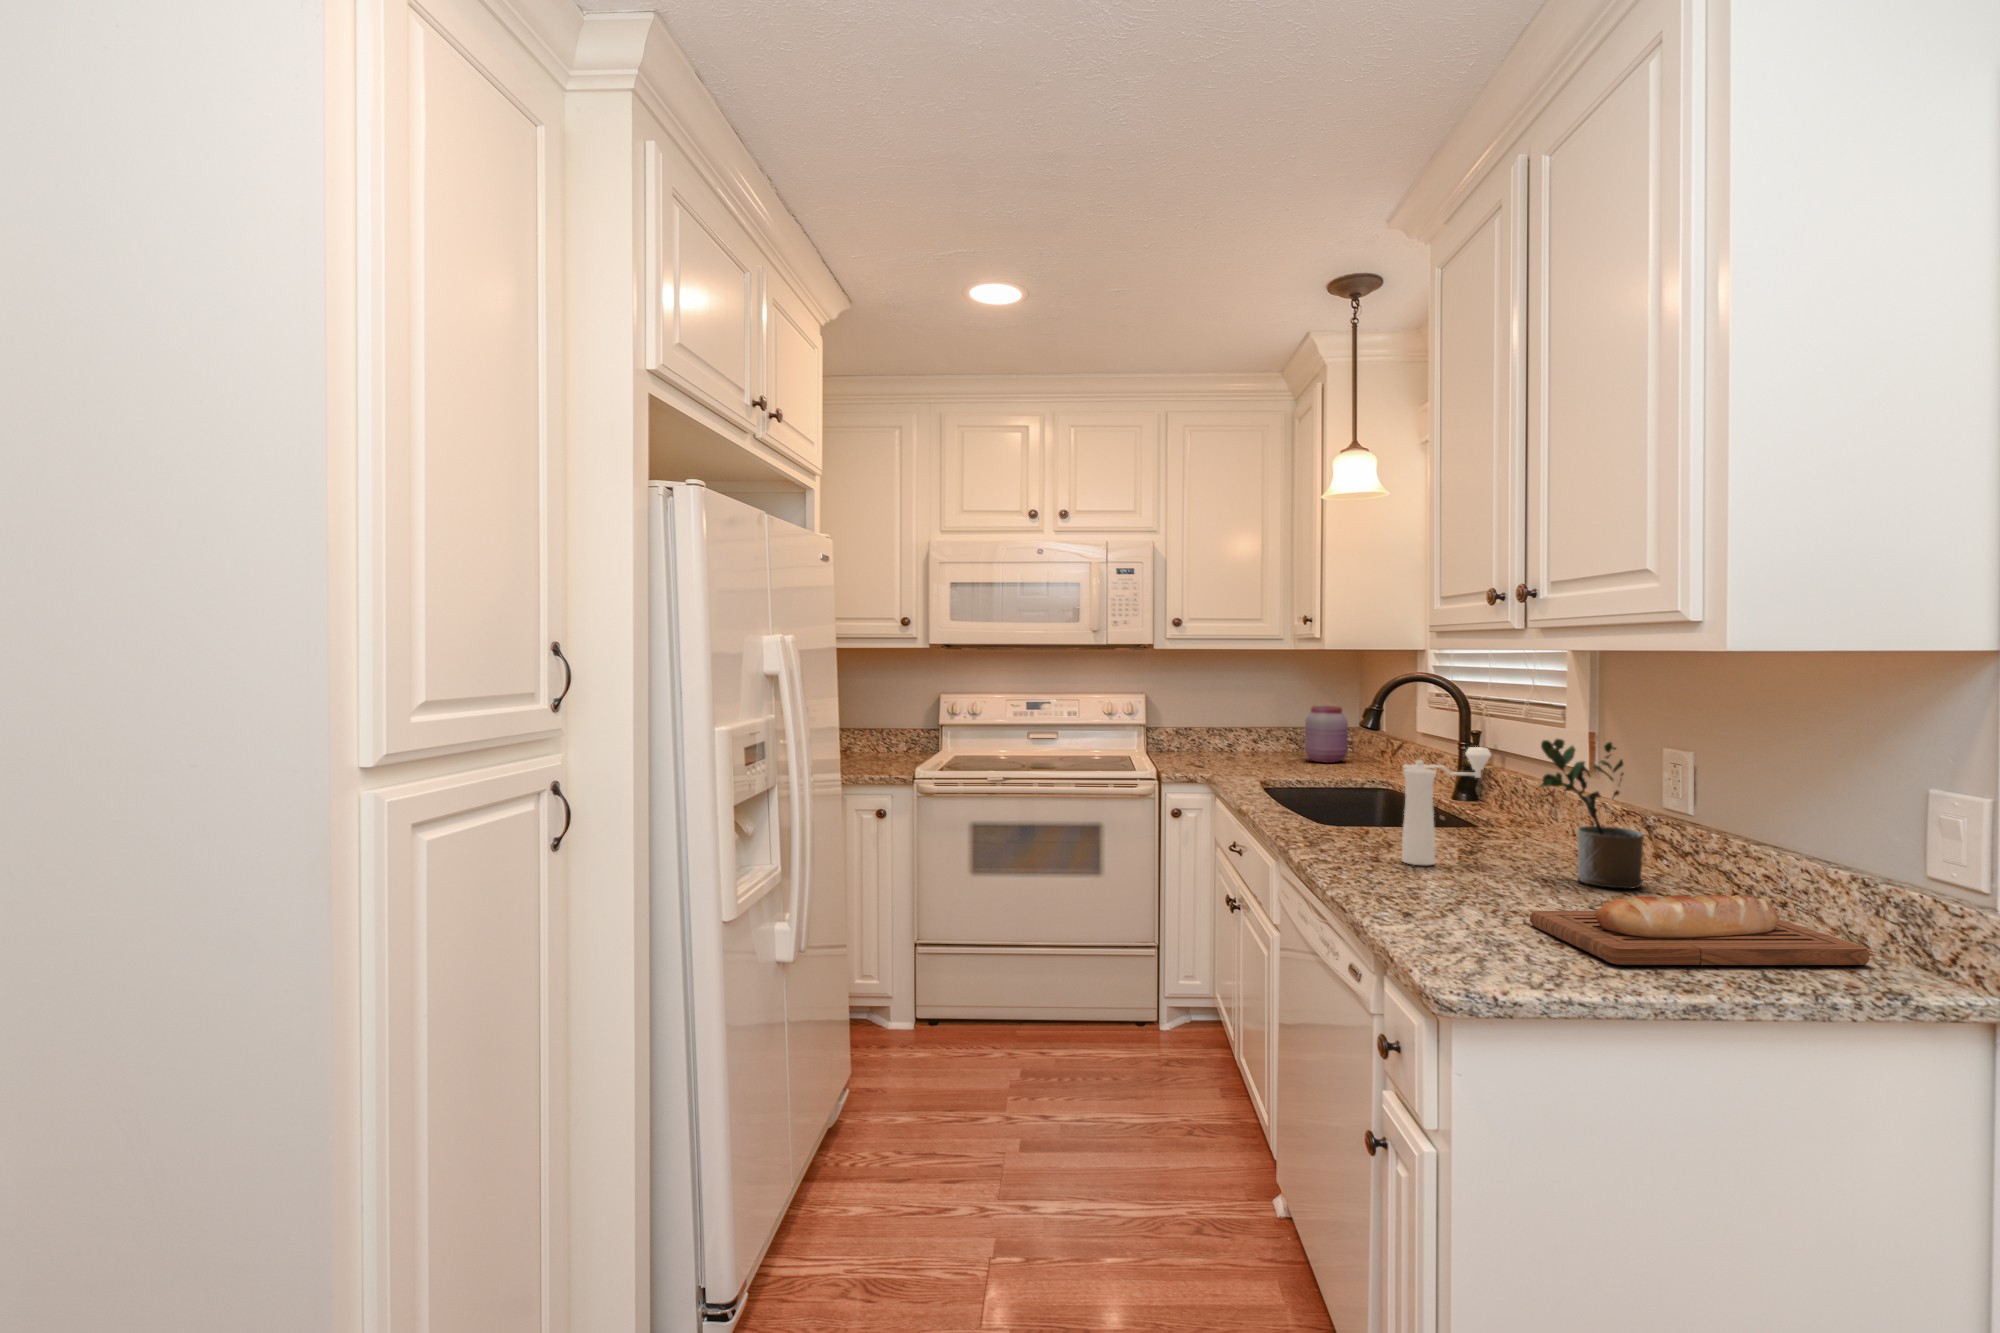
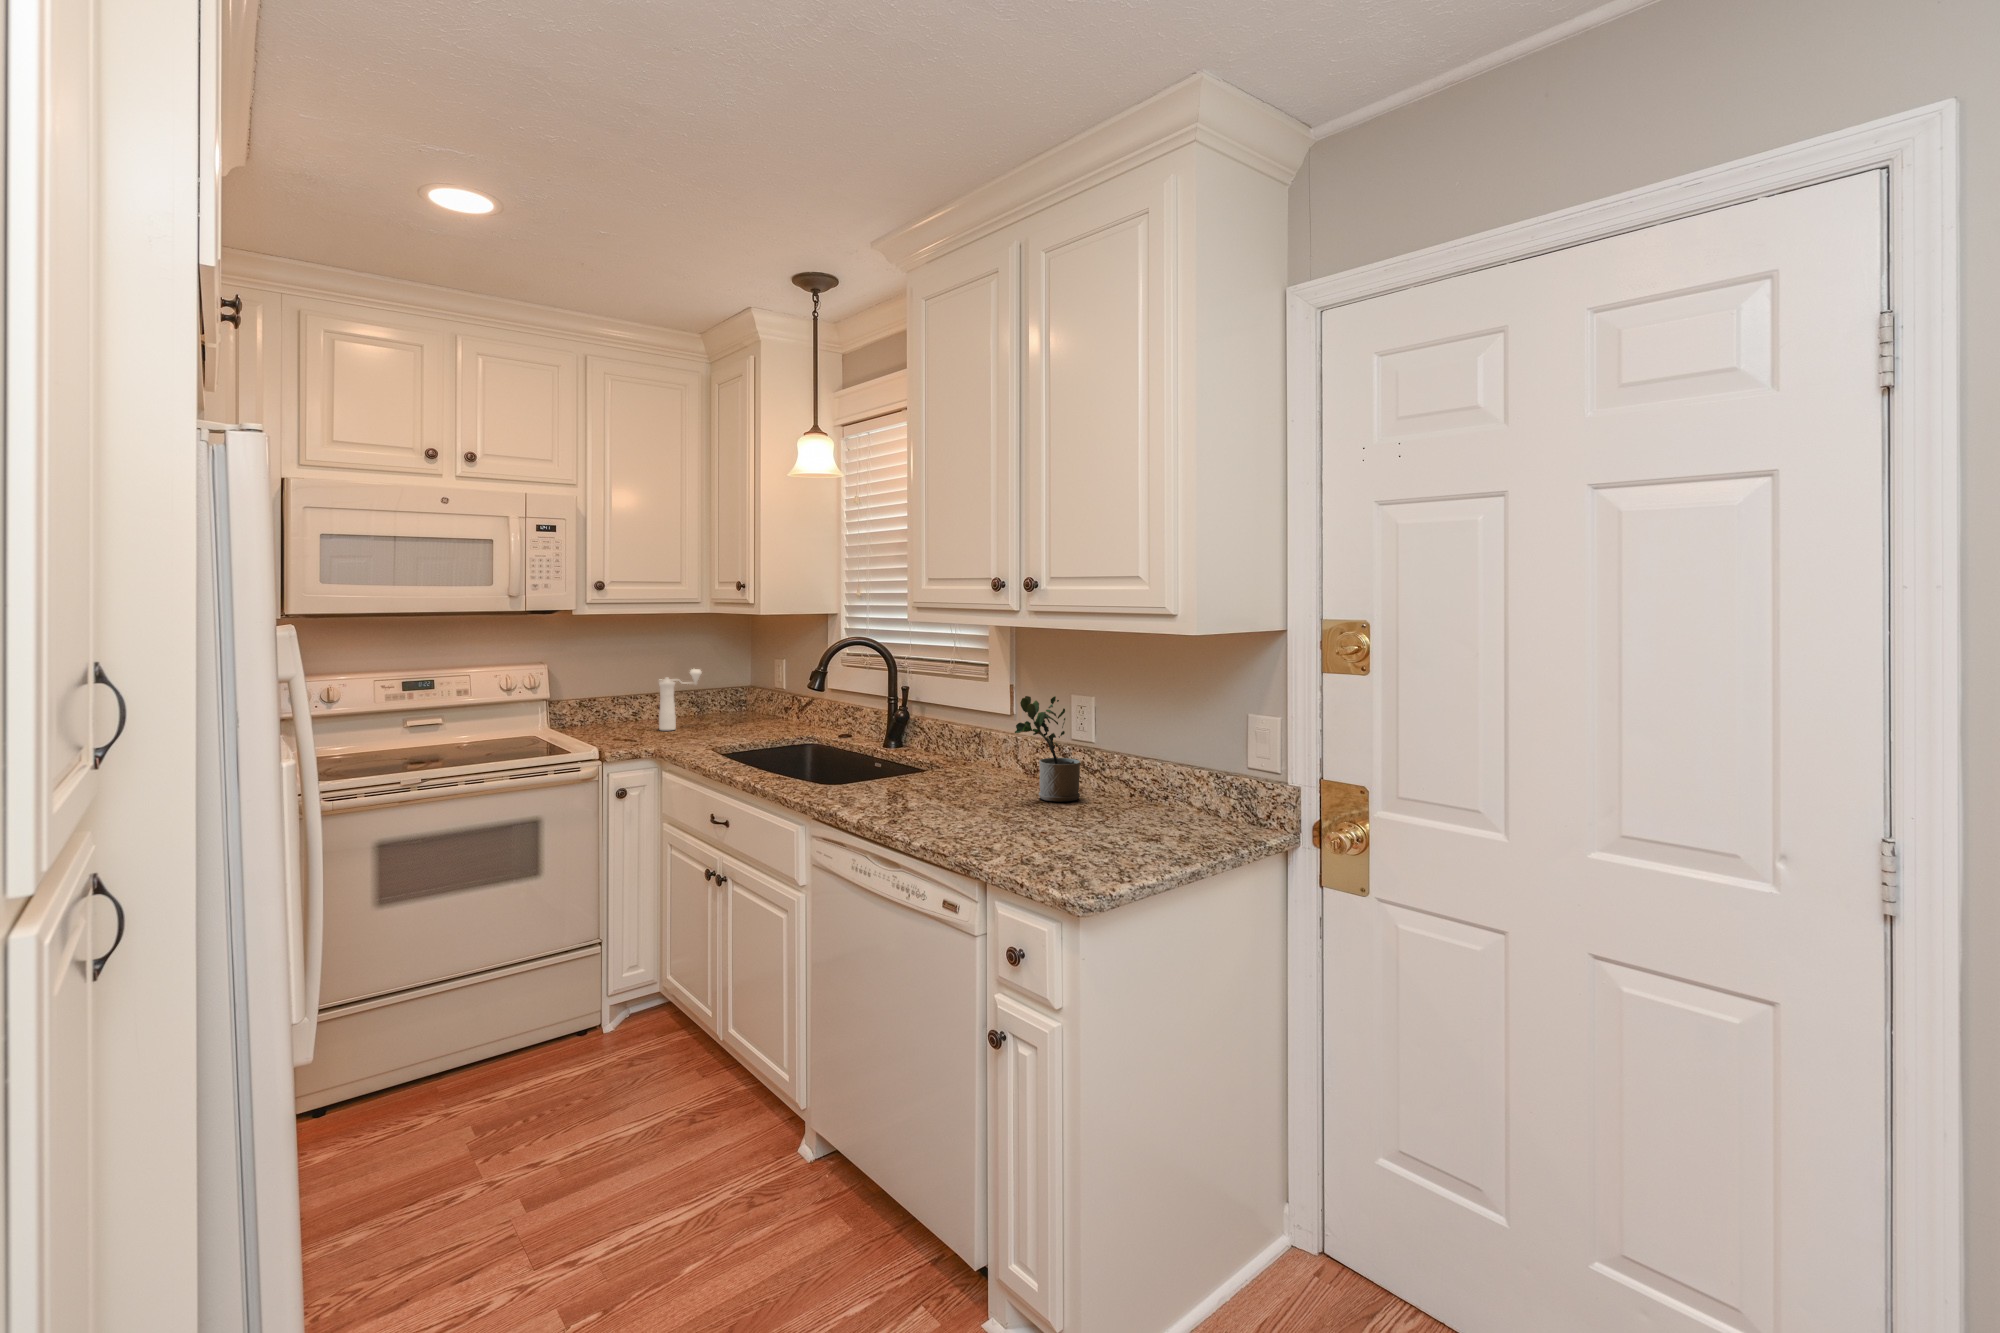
jar: present [1305,706,1348,763] -> none [714,670,752,723]
pepper mill: present [1402,747,1491,865] -> present [659,669,701,730]
bread loaf: present [1530,894,1869,965] -> none [1058,795,1233,853]

